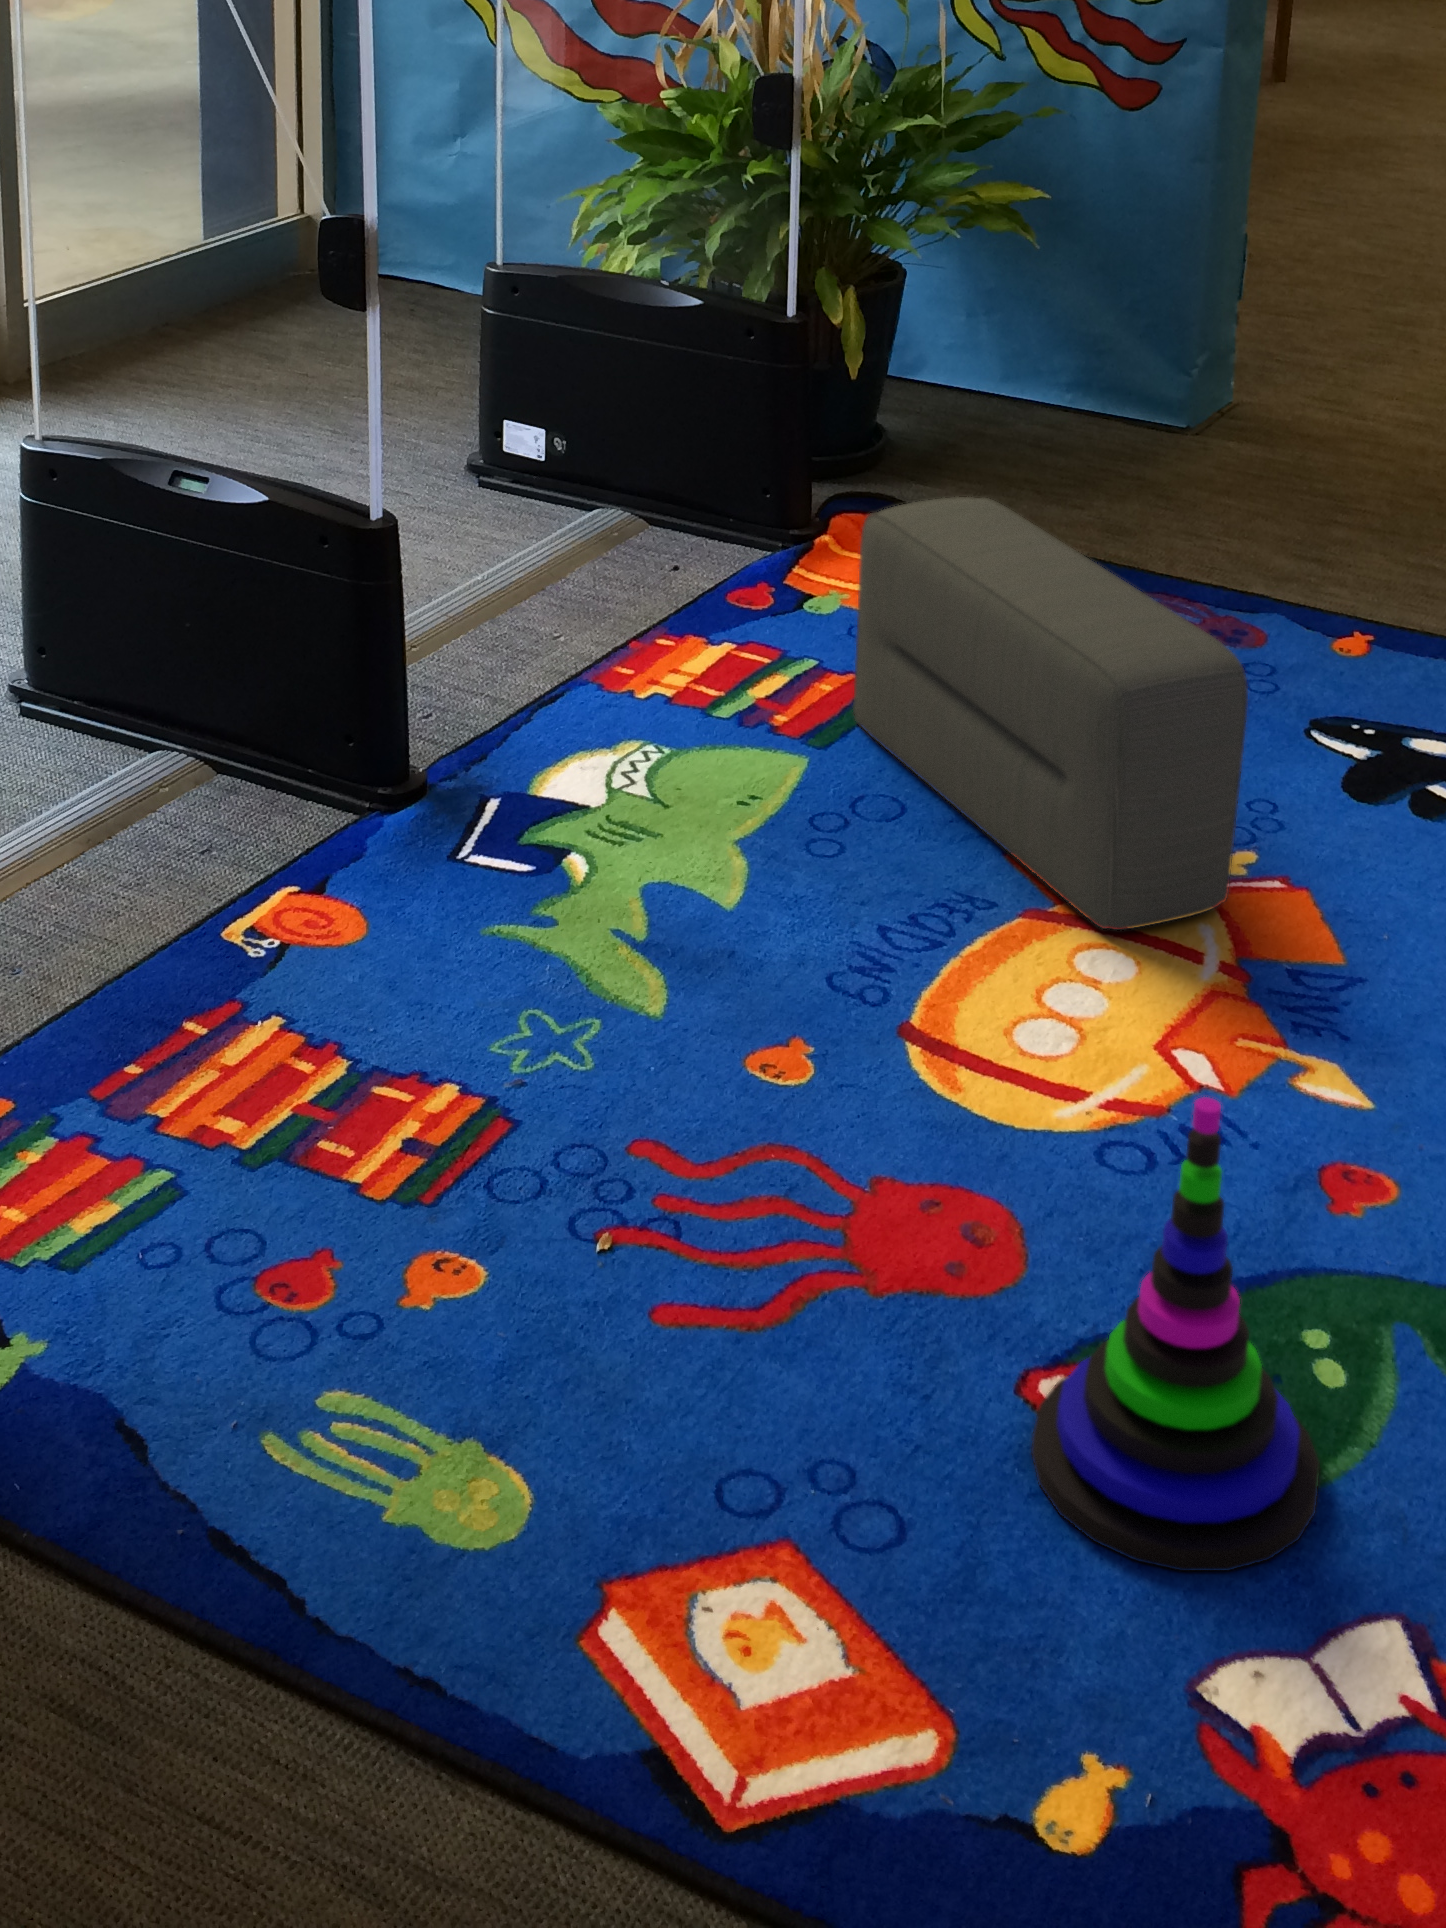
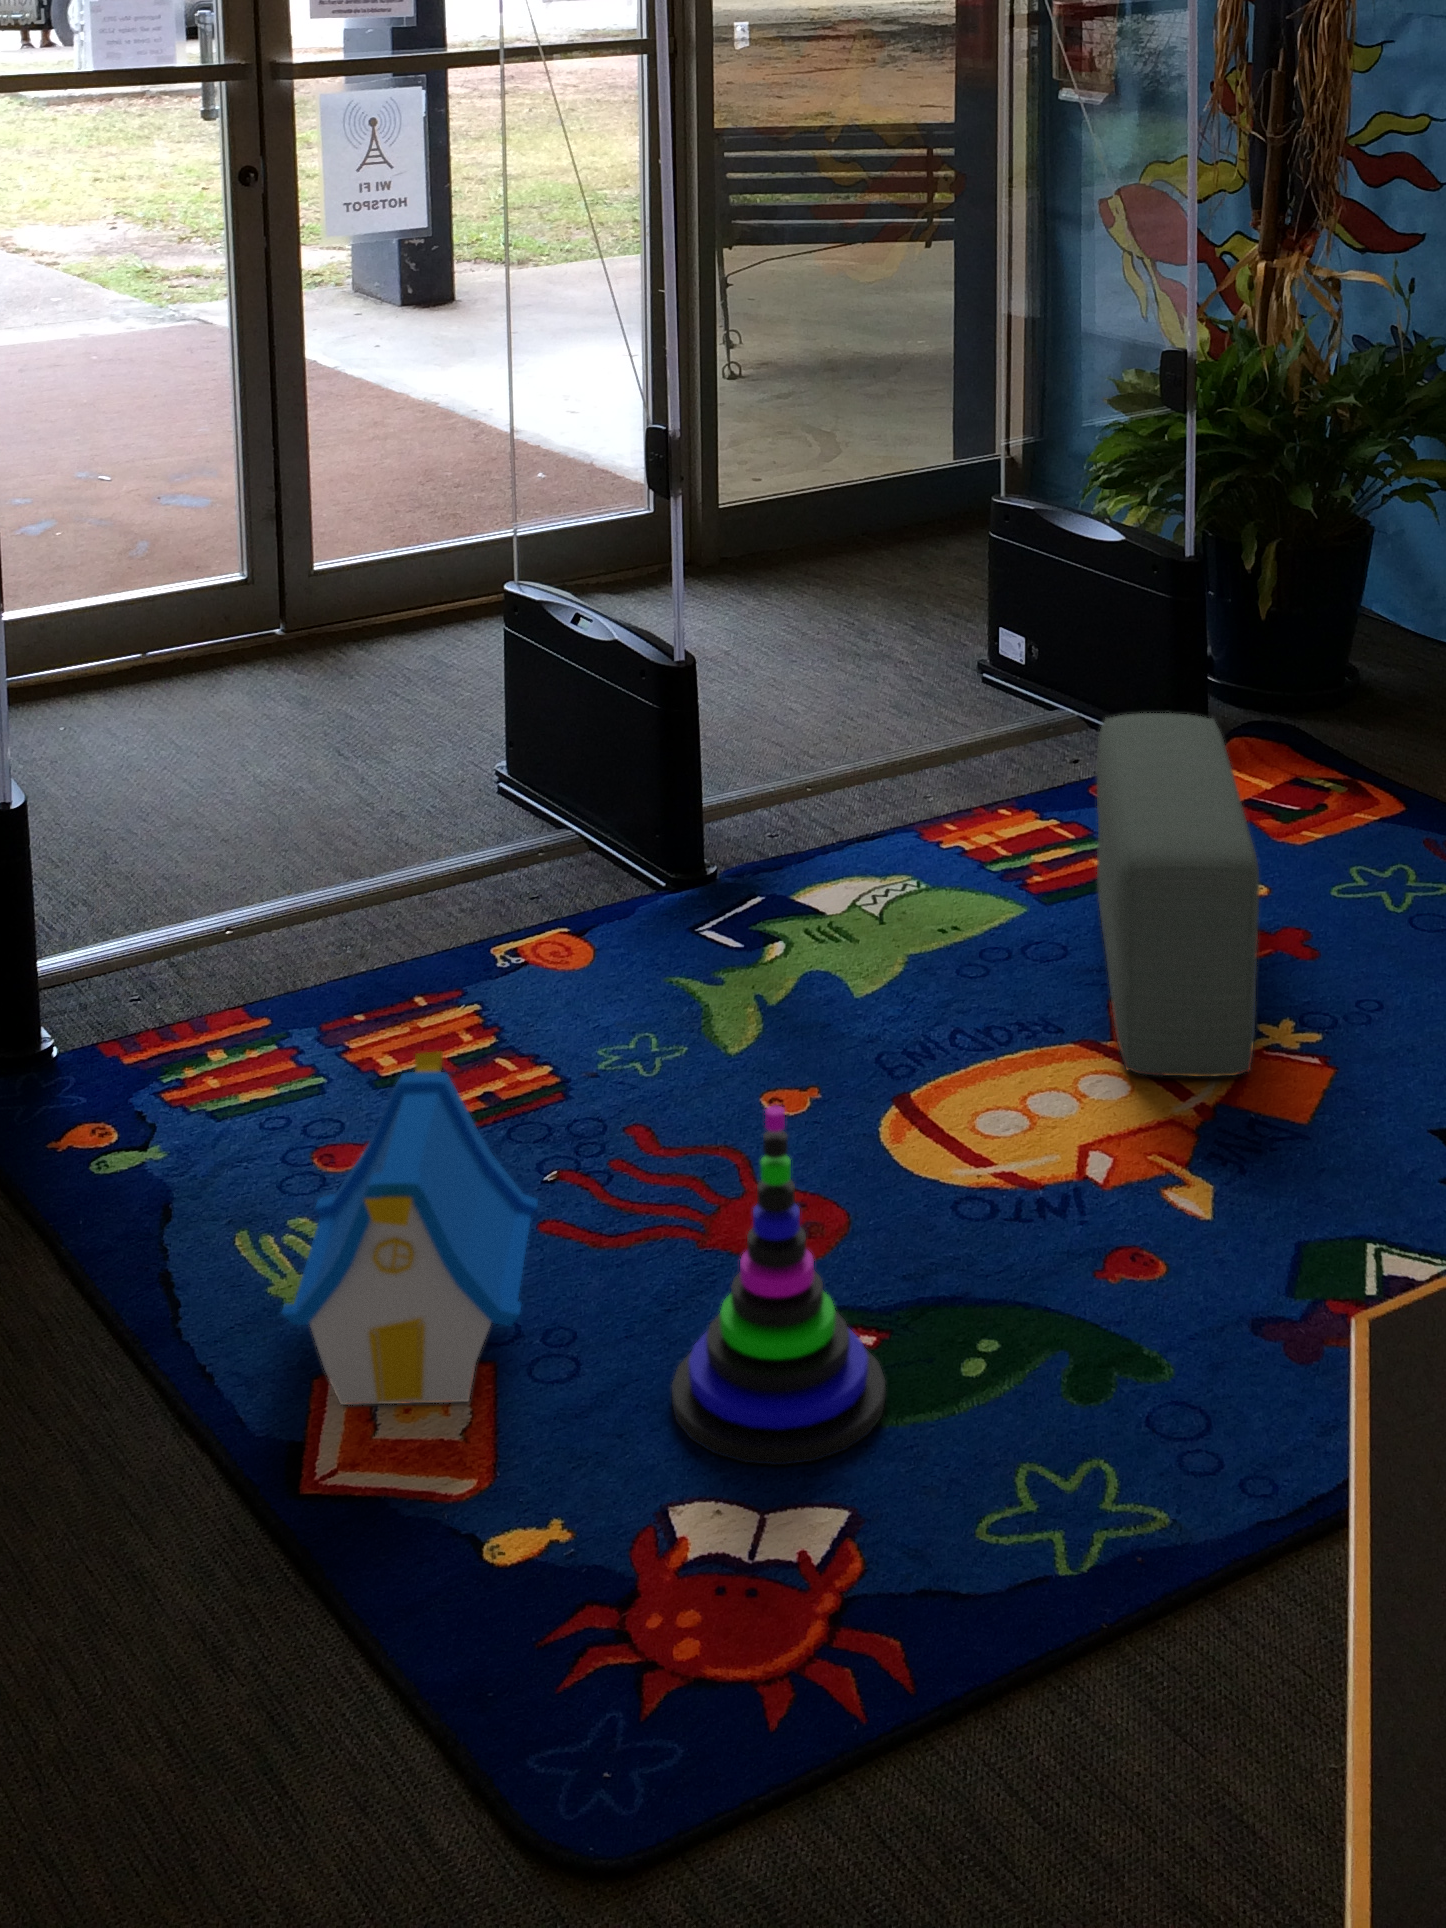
toy house: none [455,1119,905,1669] -> present [282,1051,538,1405]

